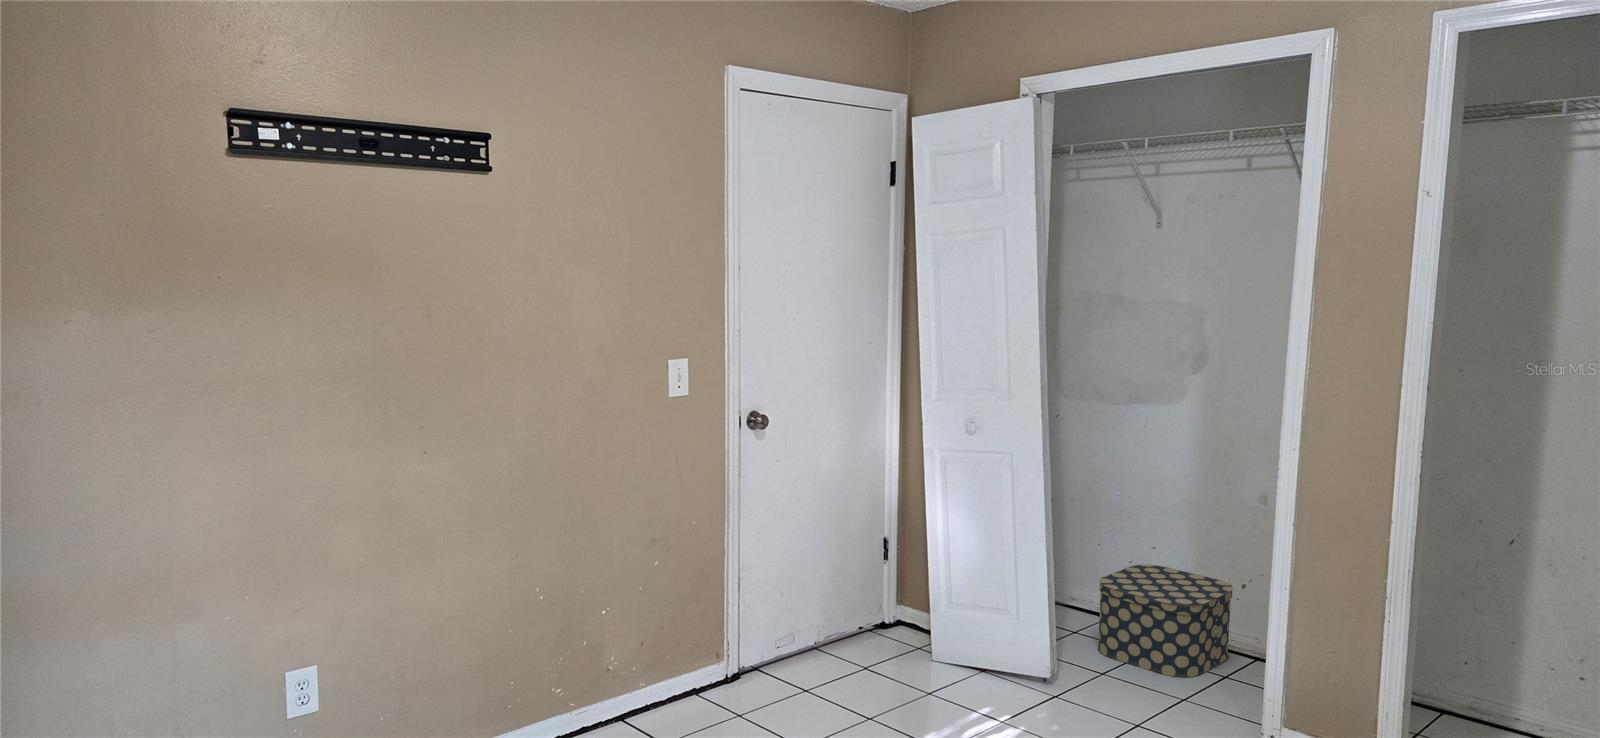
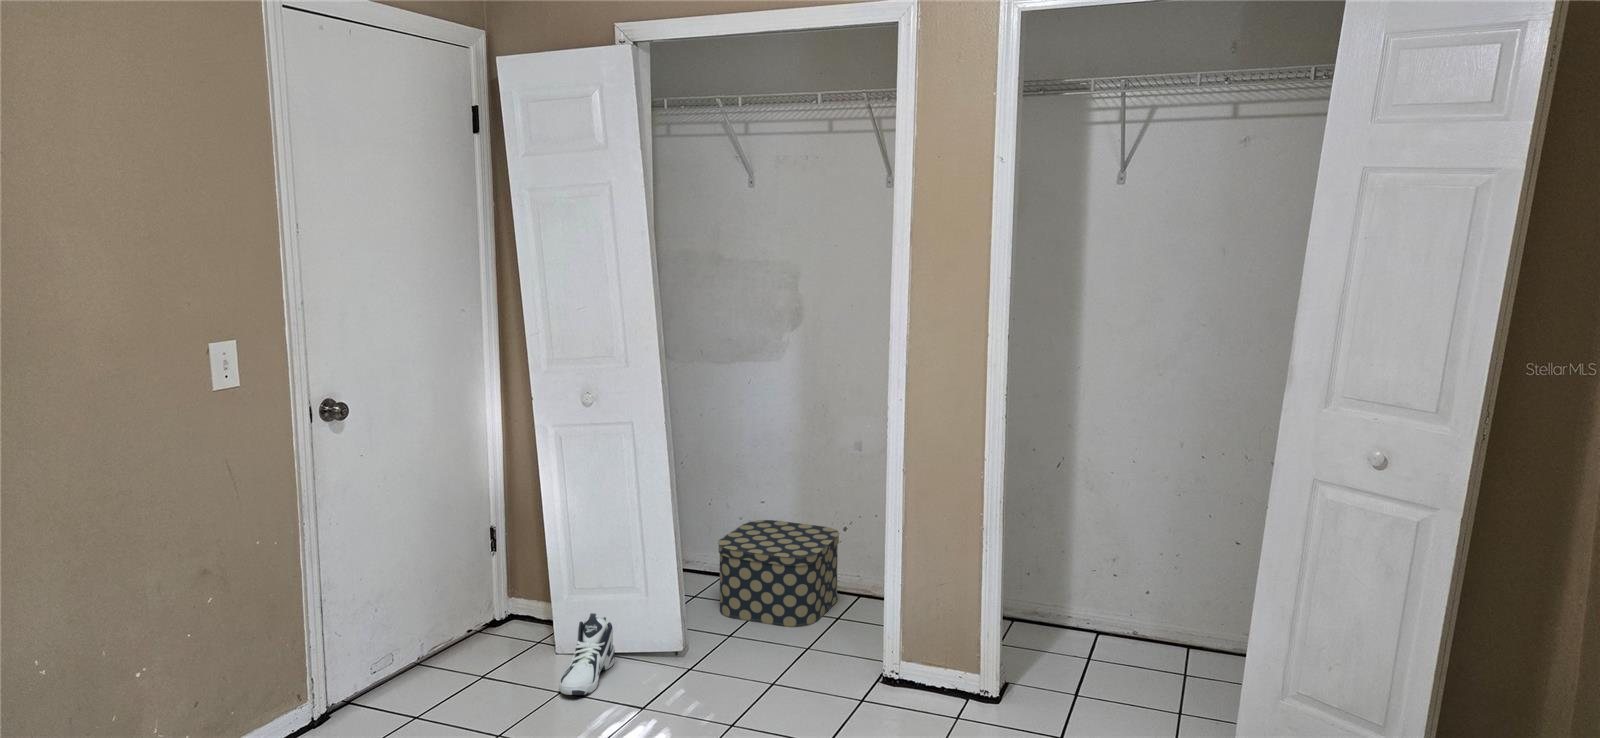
sneaker: none [930,627,985,700] -> present [559,613,615,695]

